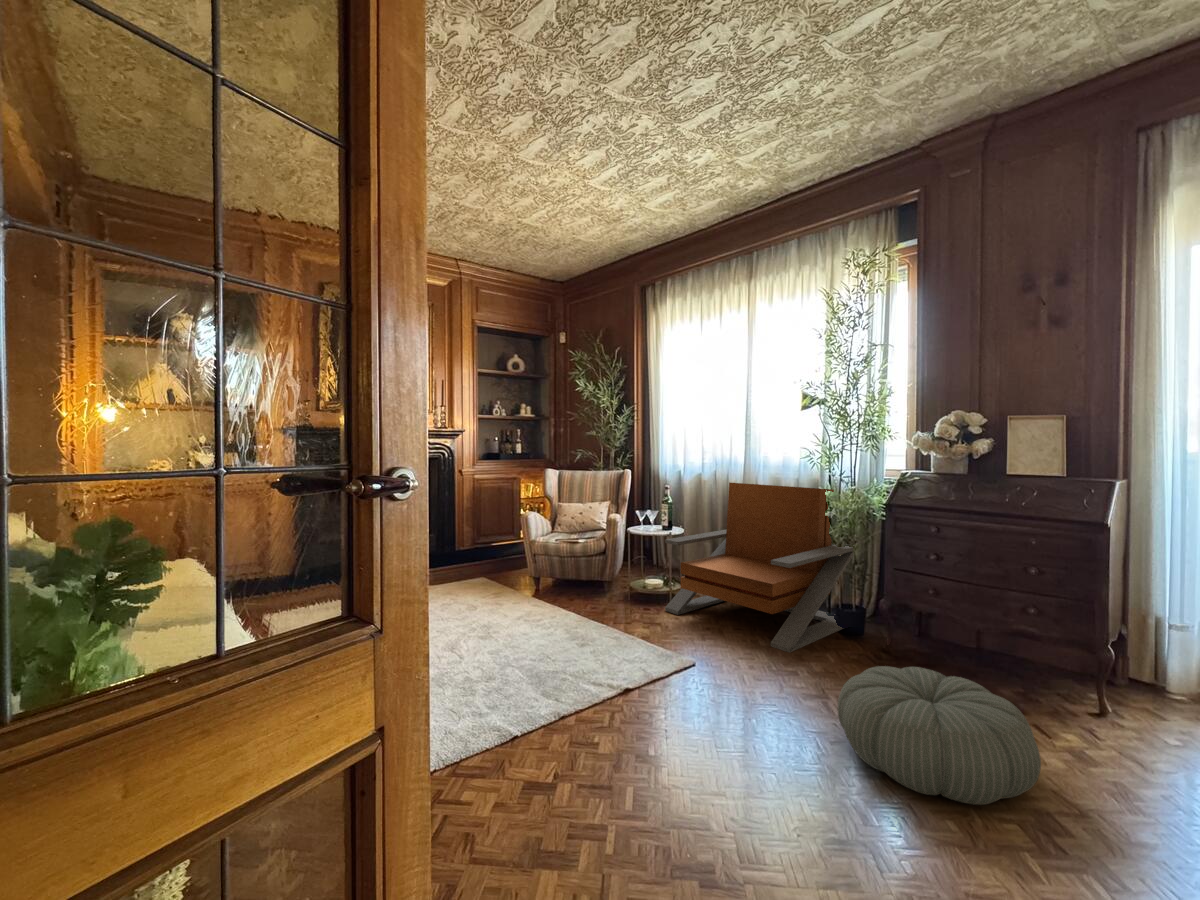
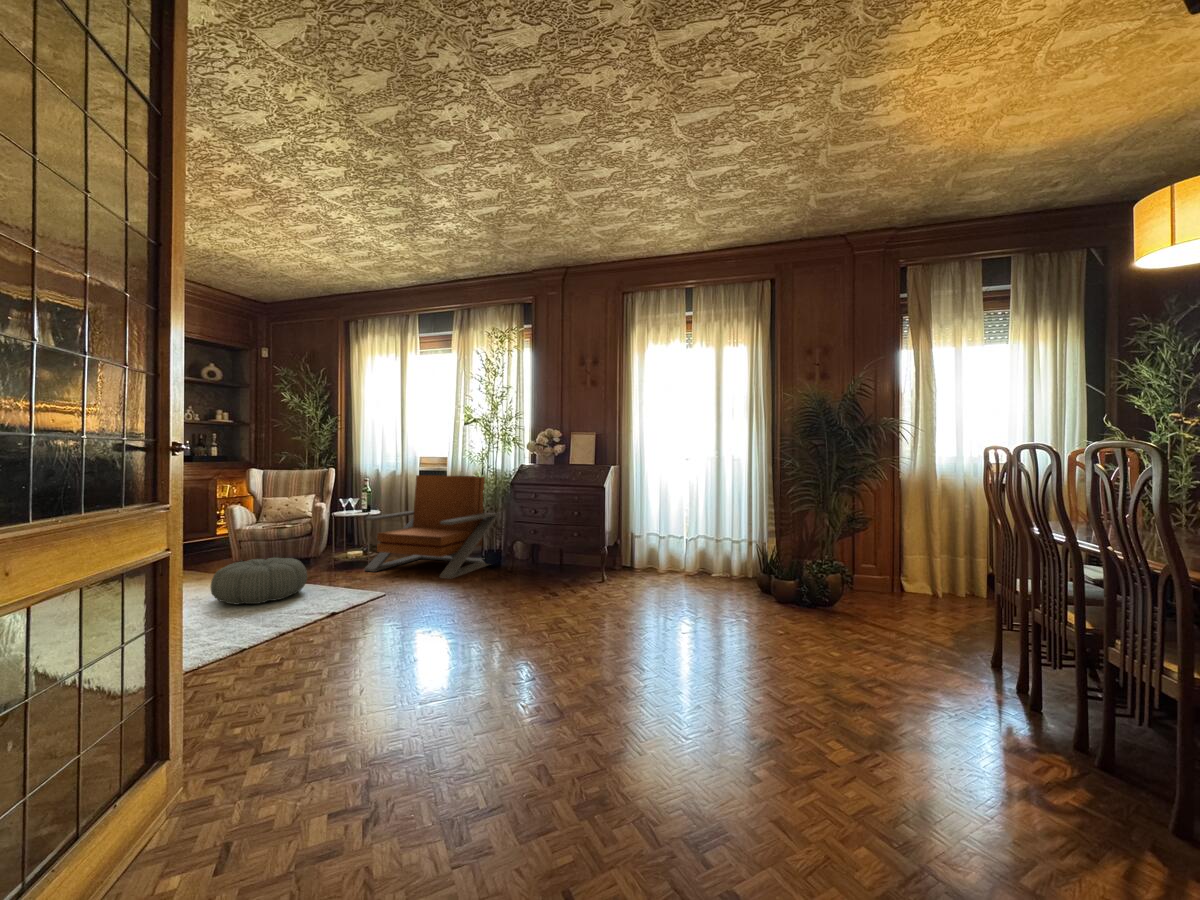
pouf: present [838,666,1041,805] -> present [210,558,307,605]

